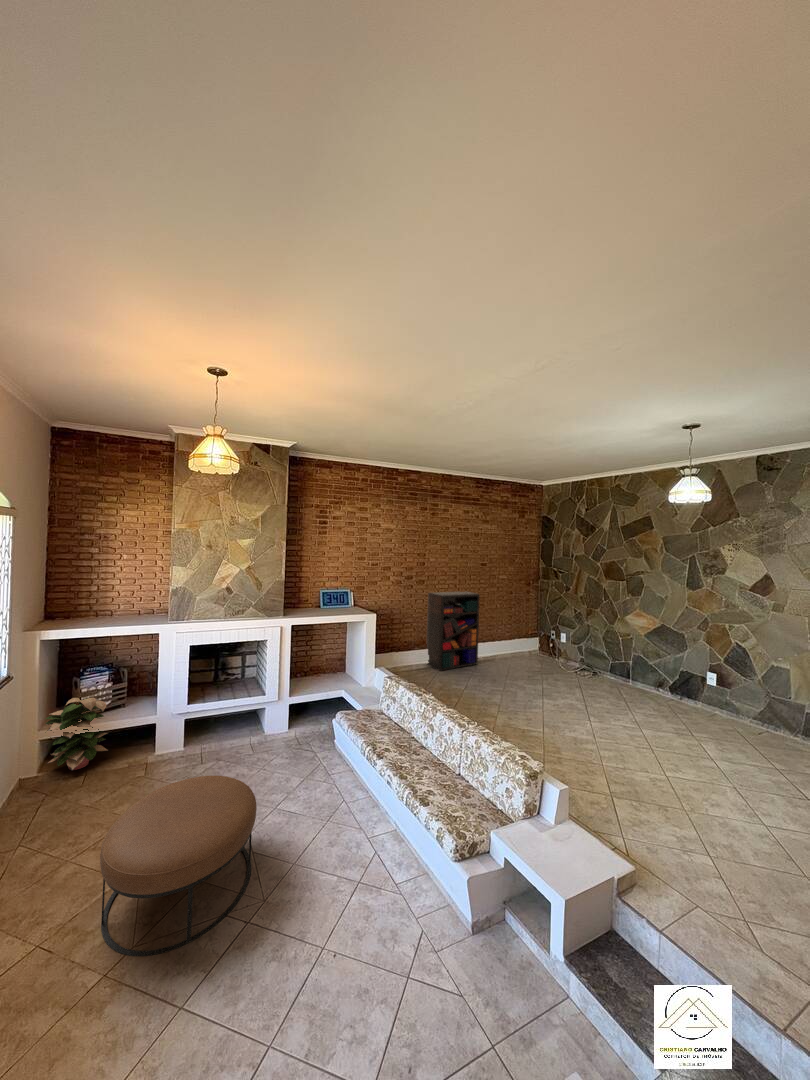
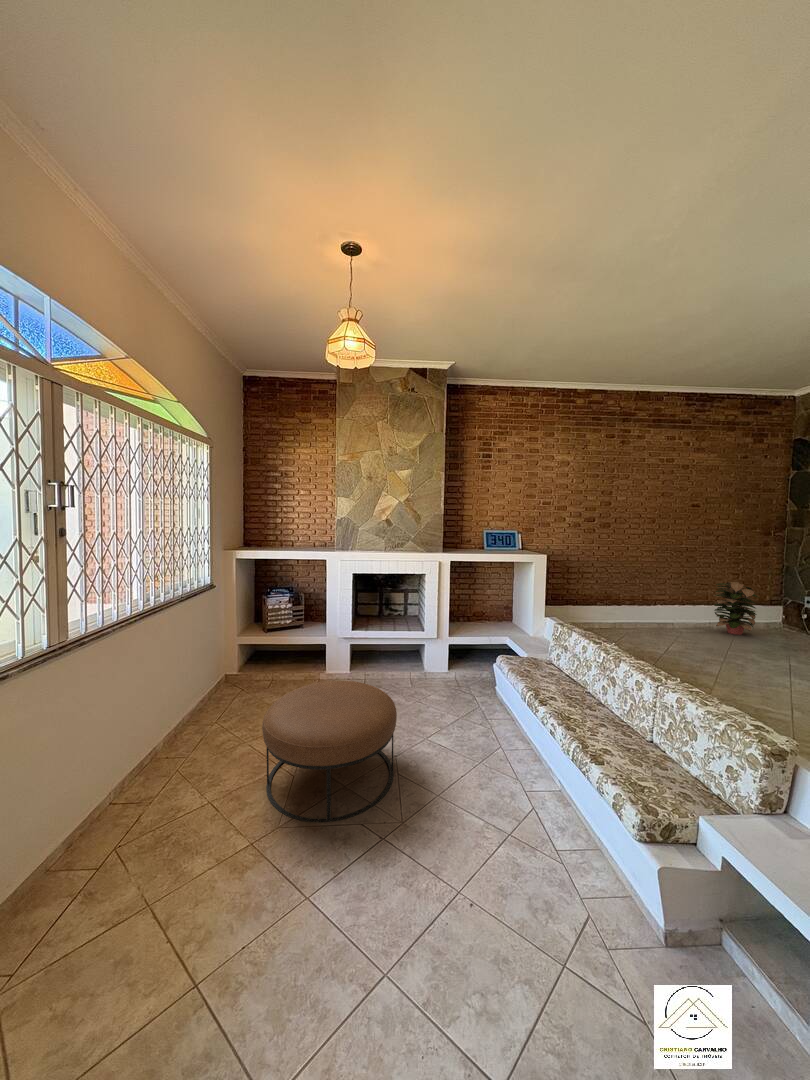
bookshelf: present [426,592,480,671] -> none [616,539,701,637]
decorative plant: present [45,698,108,771] -> present [713,582,759,635]

